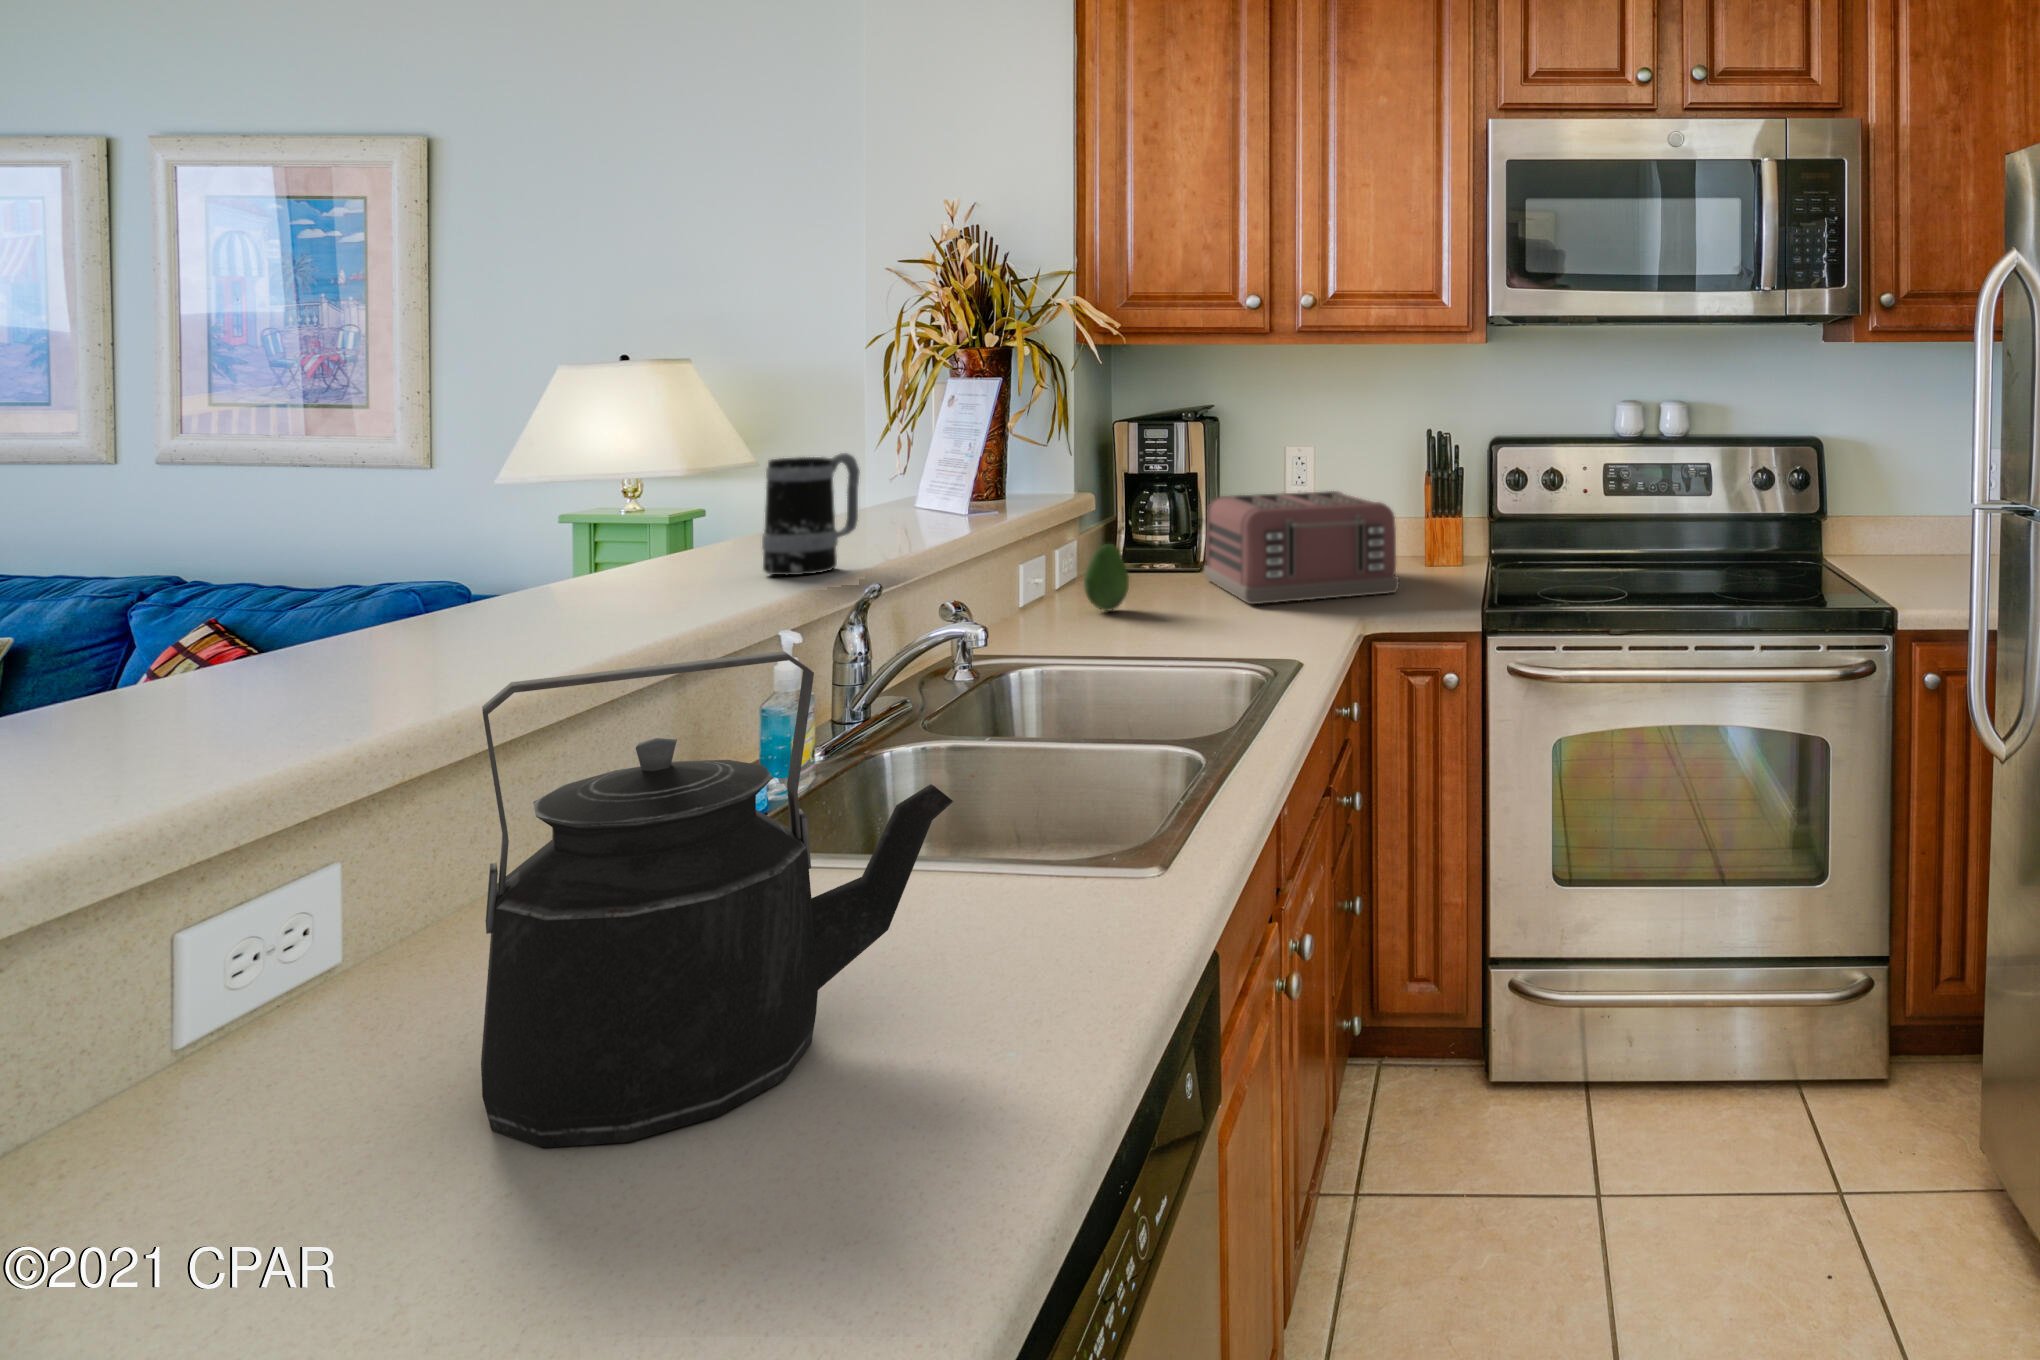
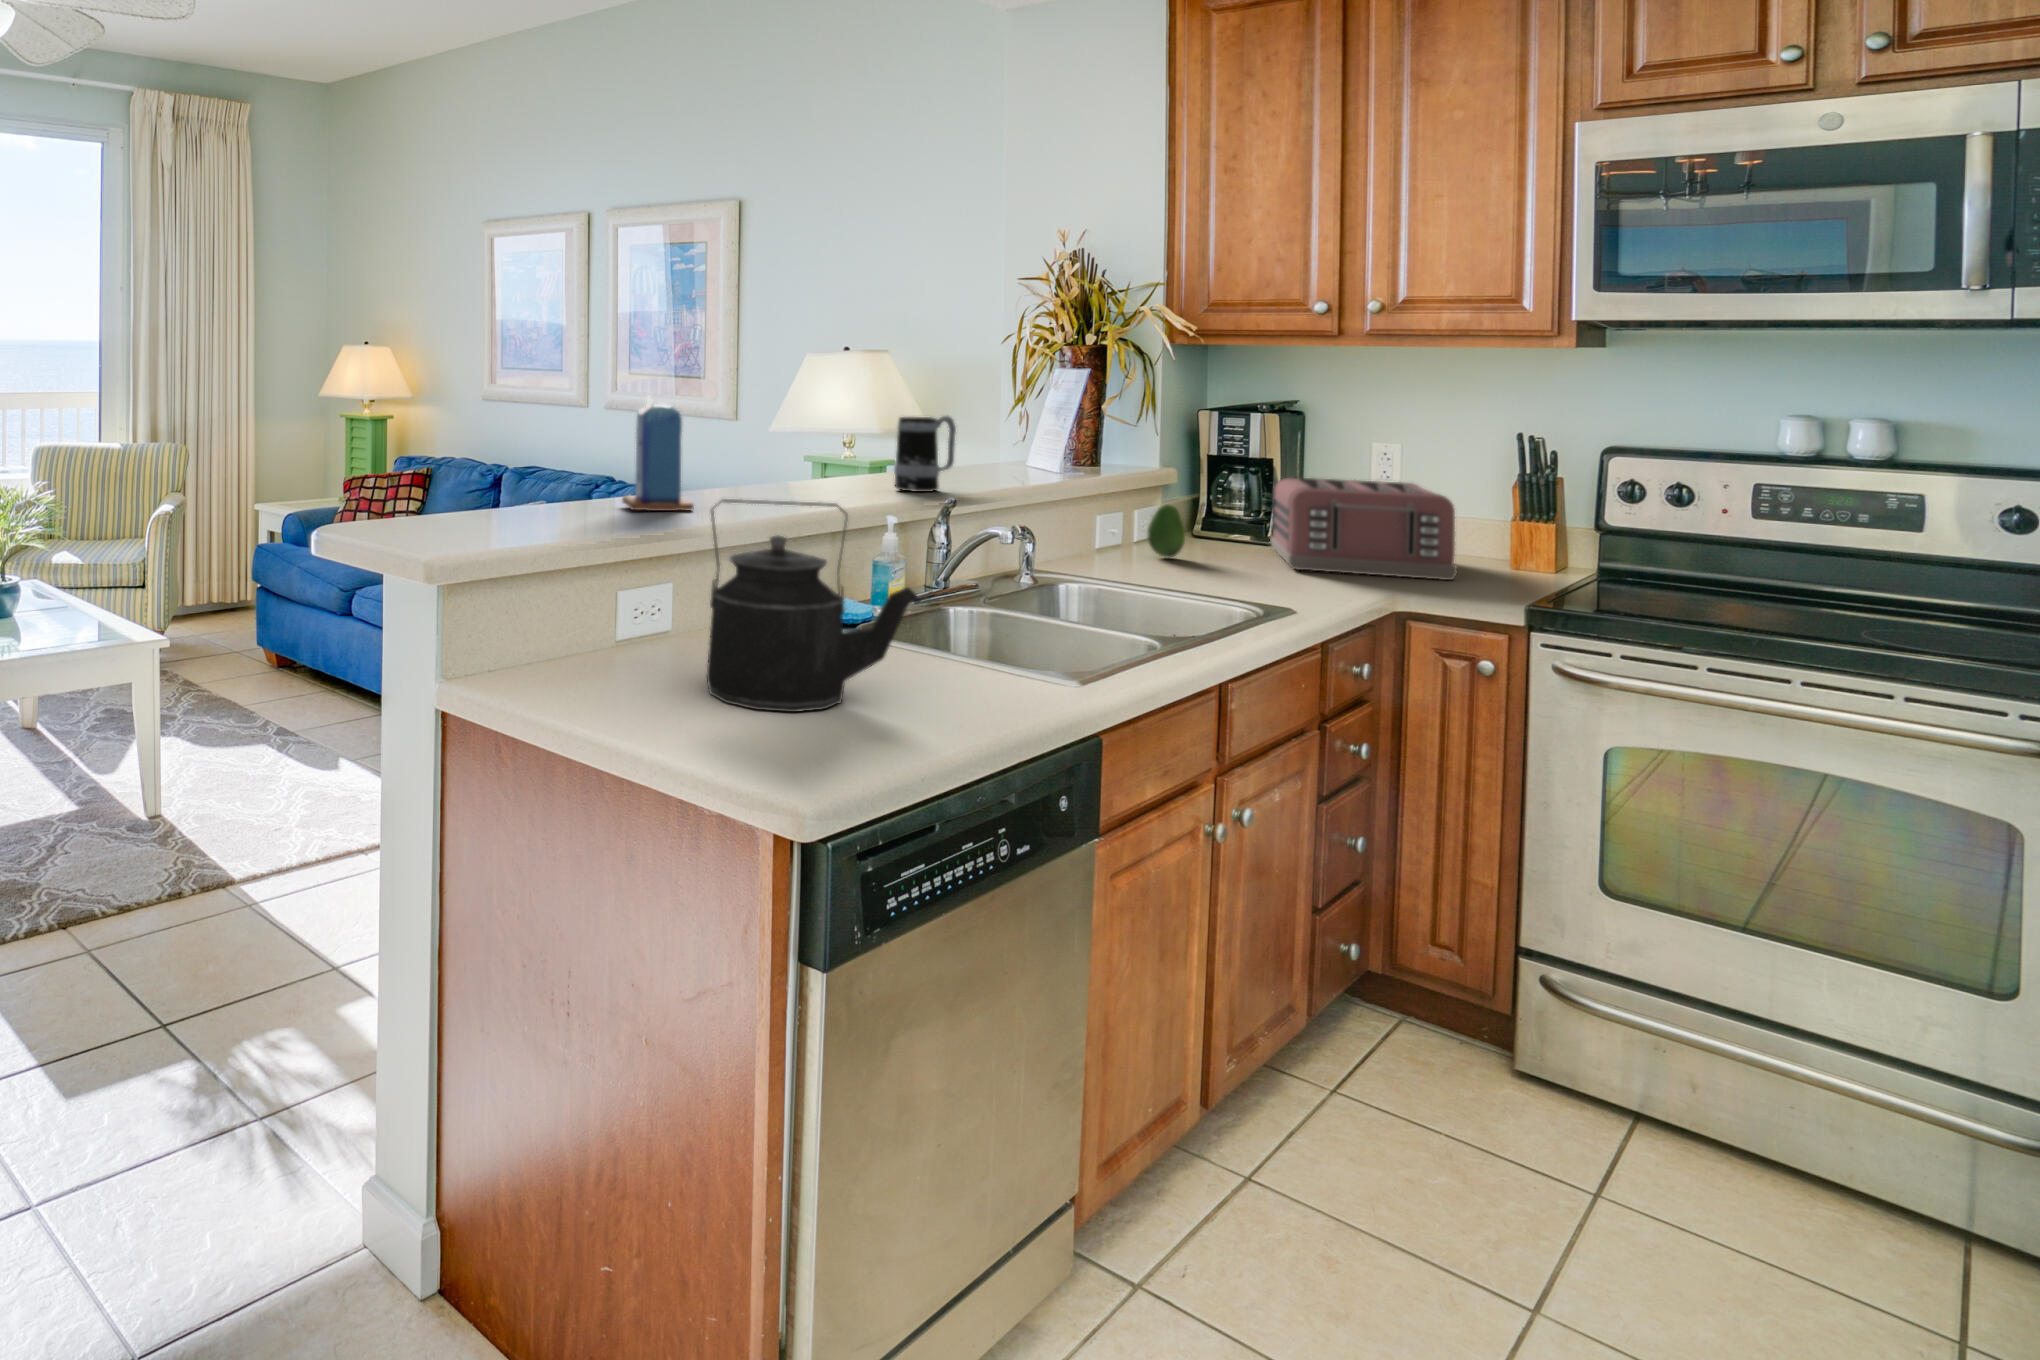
candle: none [180,455,382,708] -> present [622,397,693,511]

